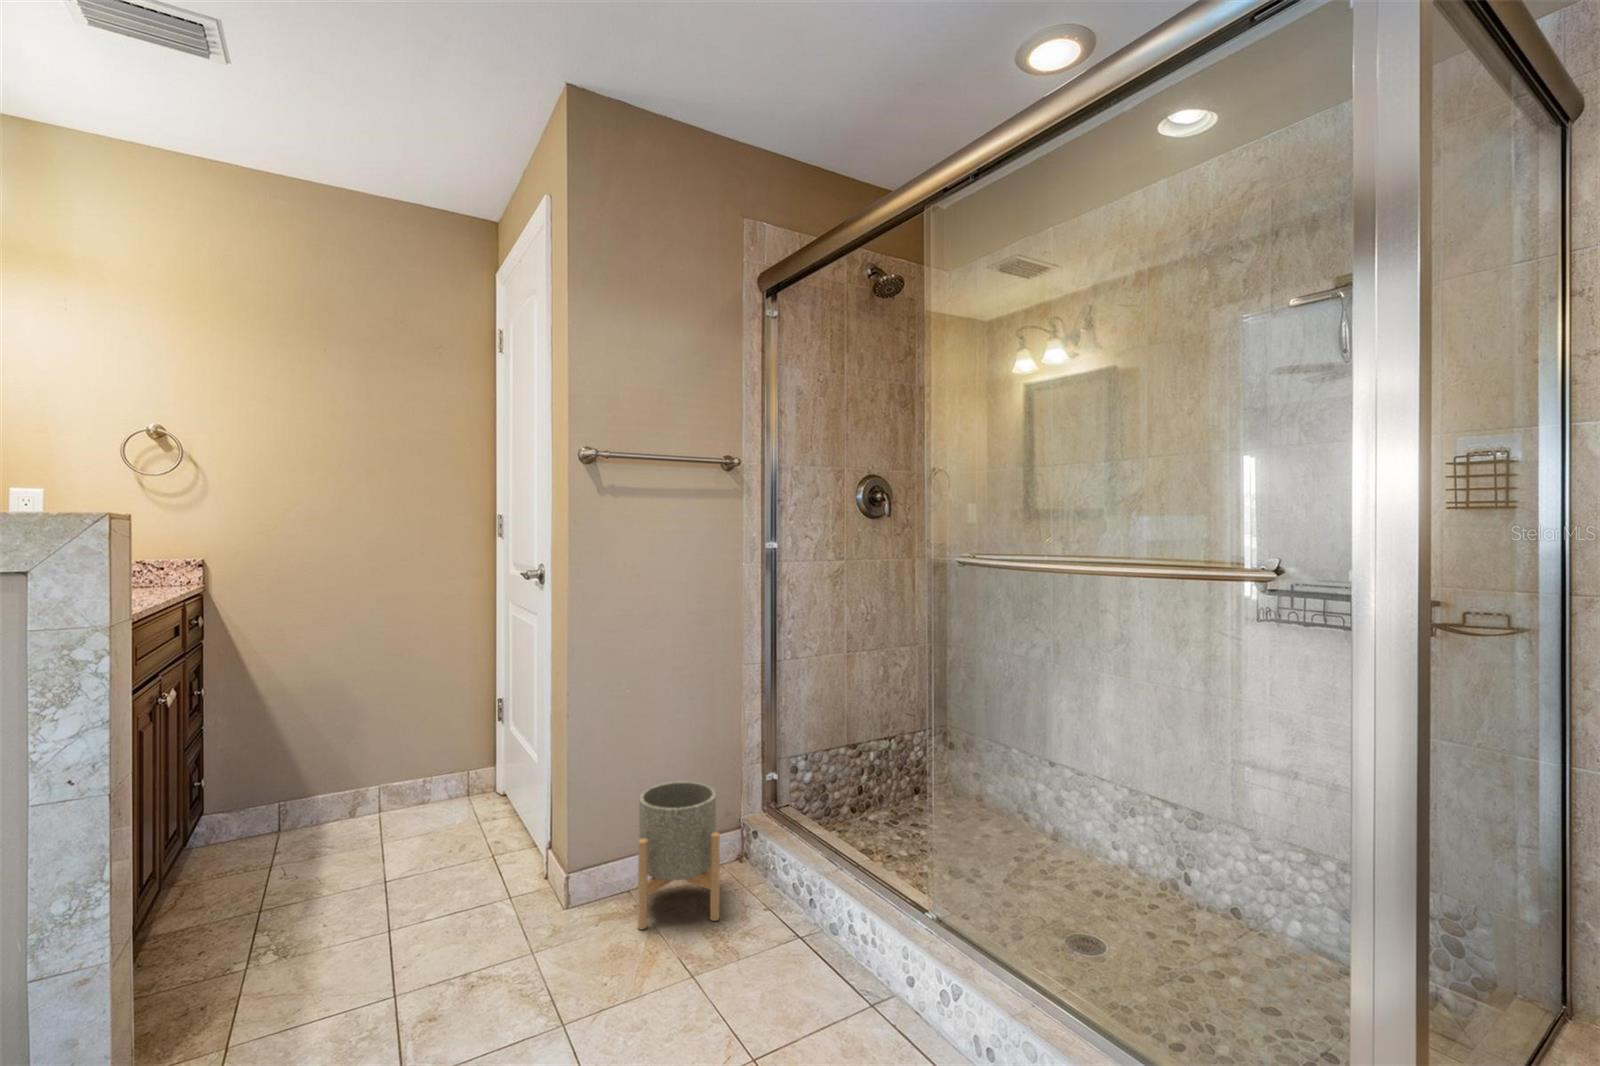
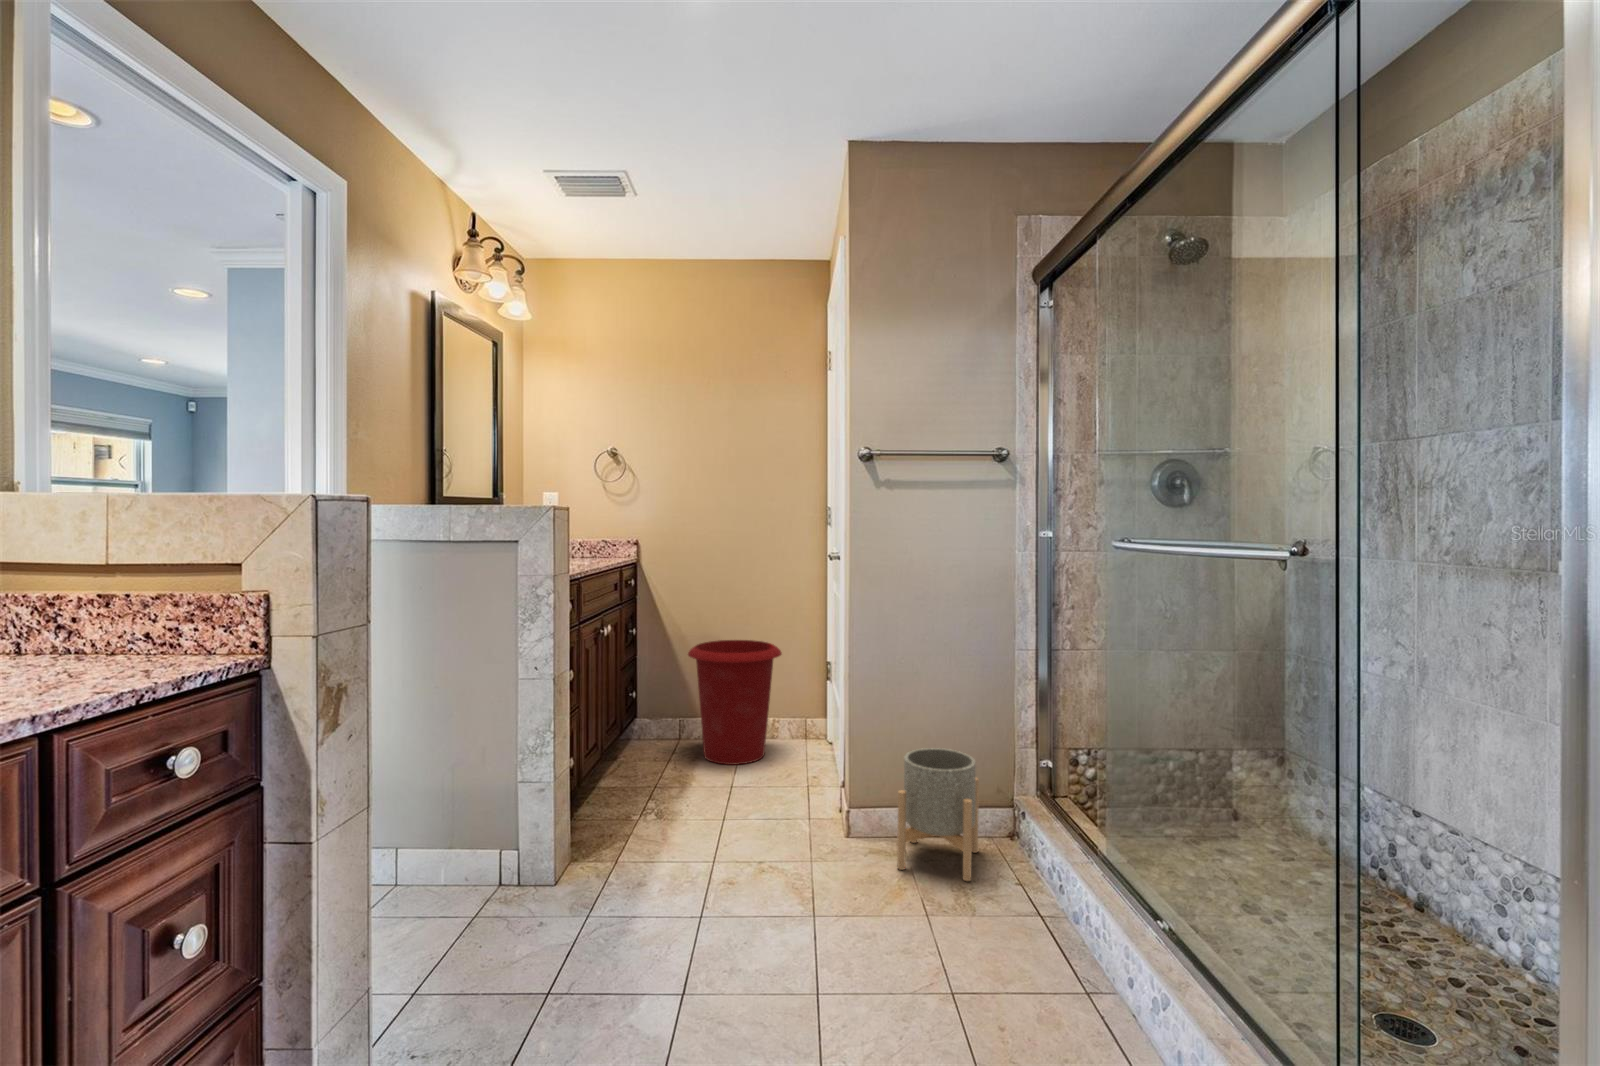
waste bin: none [301,684,442,852] -> present [688,640,782,765]

